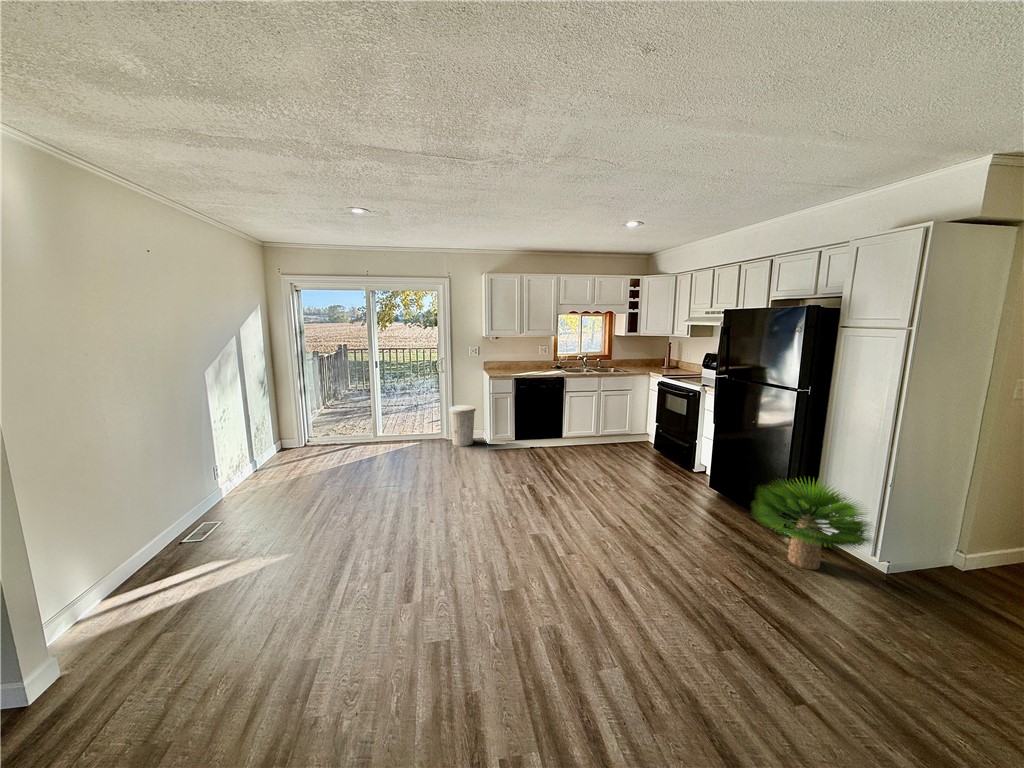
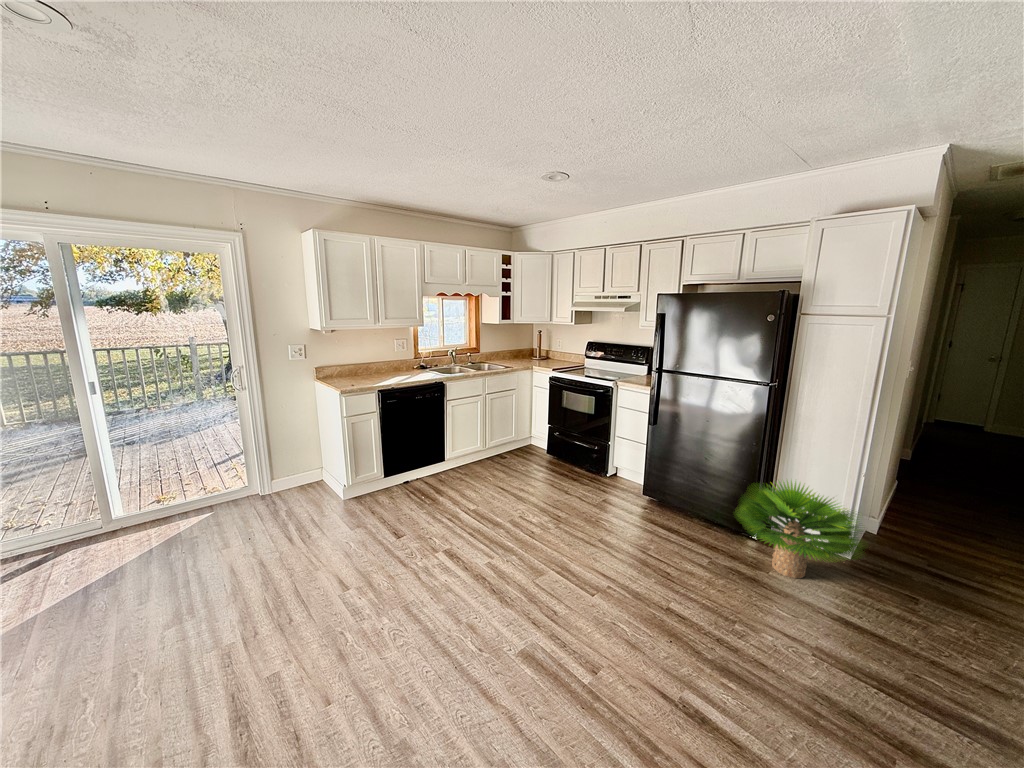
trash can: present [450,405,476,446] -> none [266,436,312,503]

